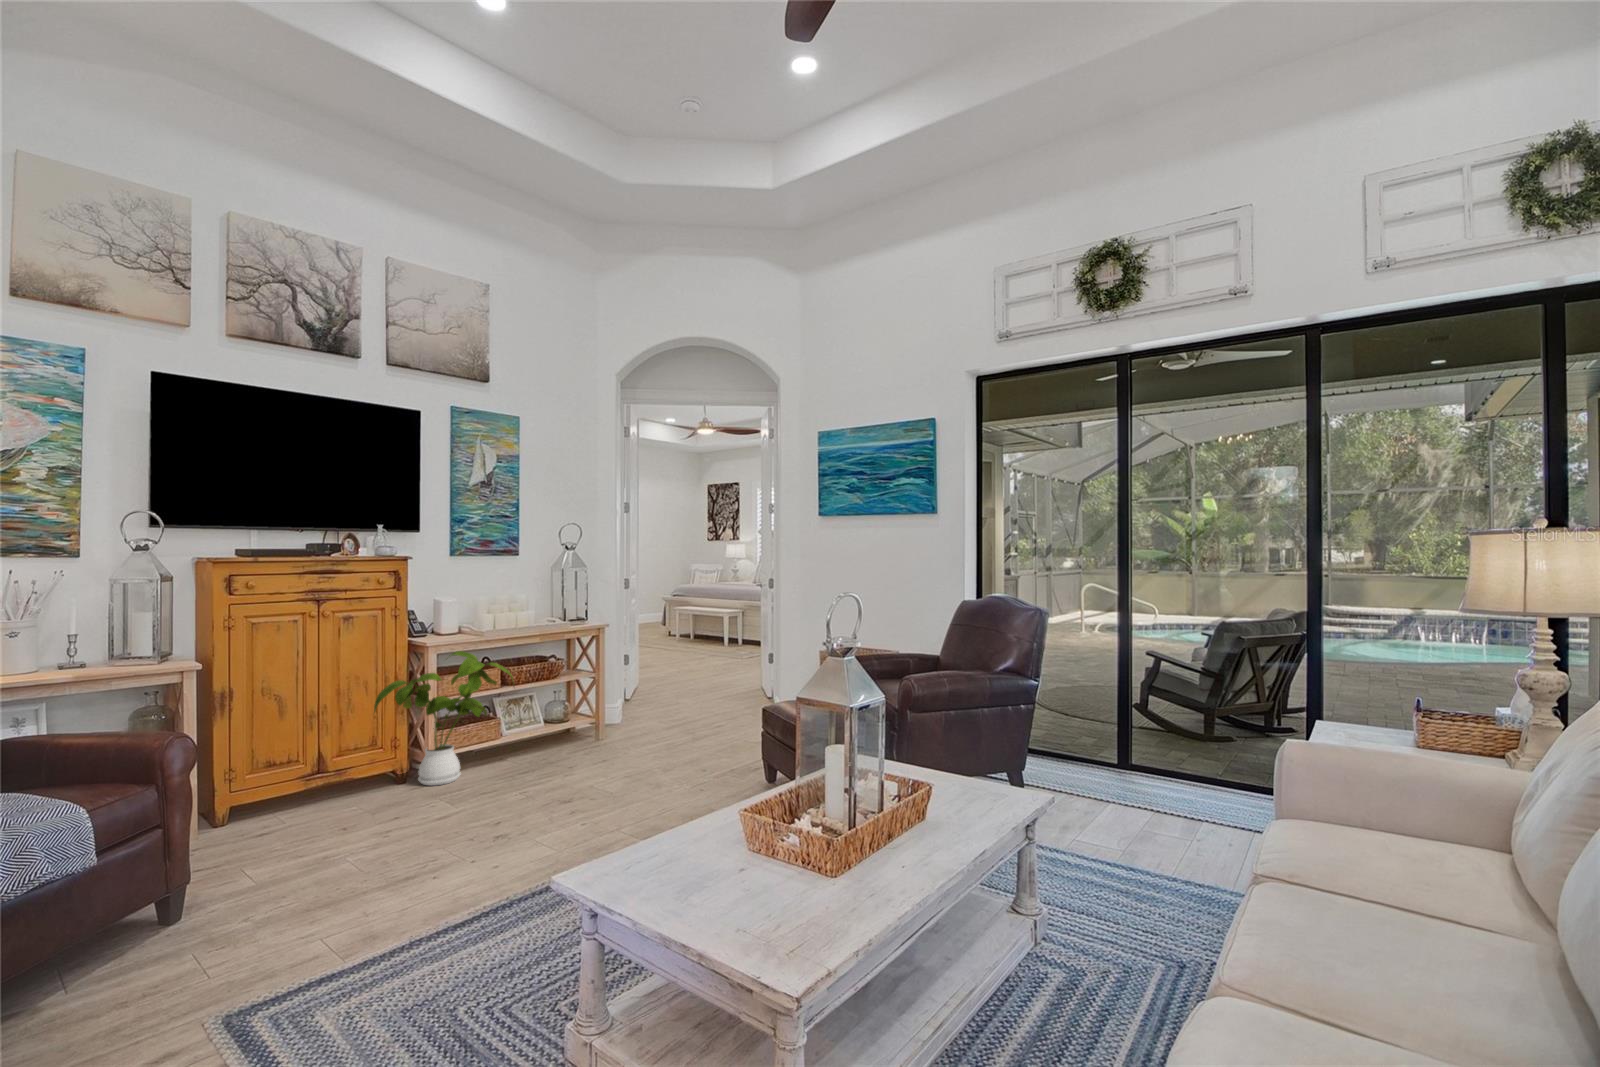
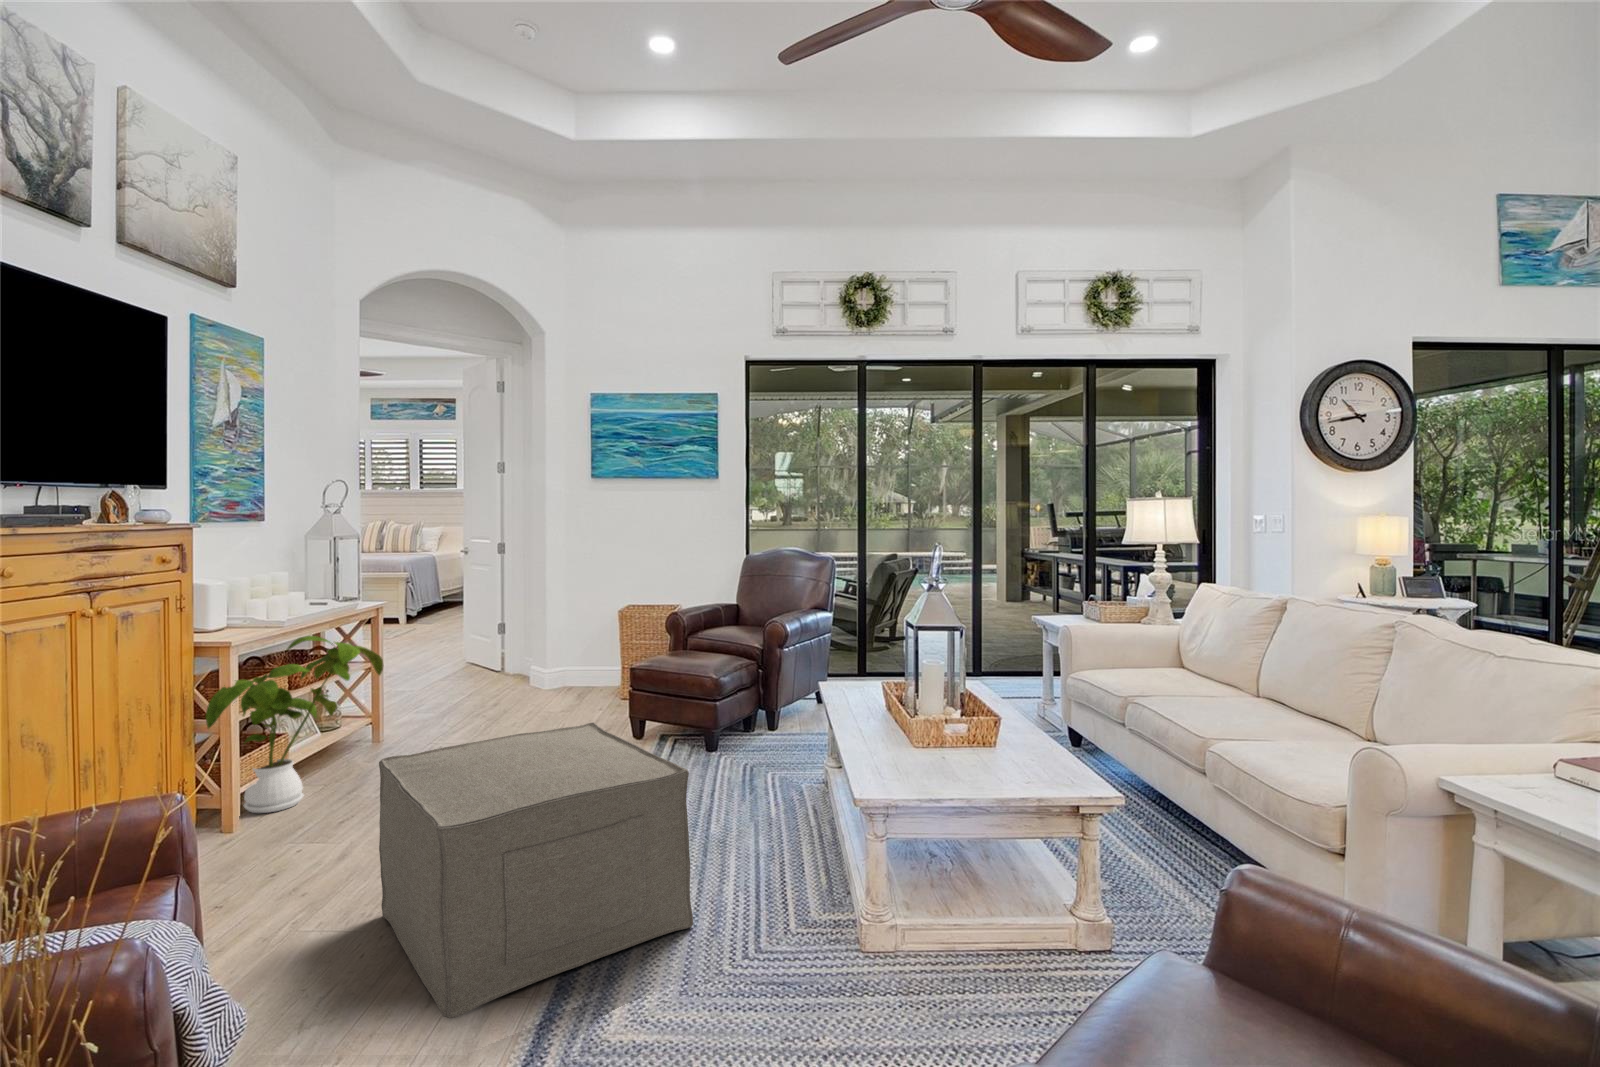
ottoman: none [113,768,478,1022] -> present [379,722,693,1019]

